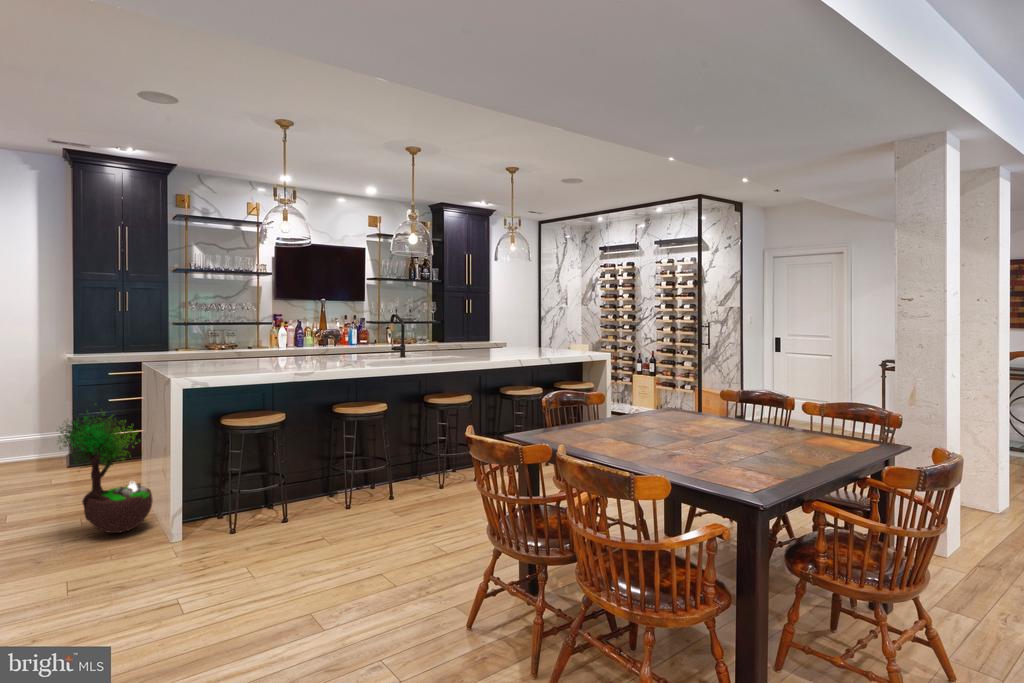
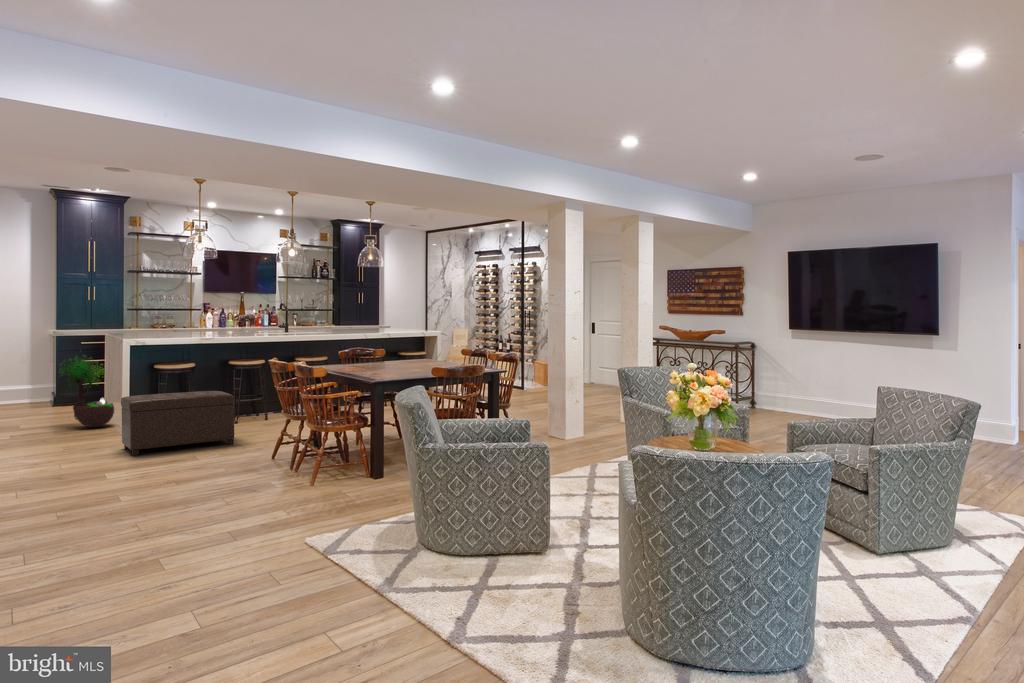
ottoman: none [162,488,379,661] -> present [121,391,234,456]

